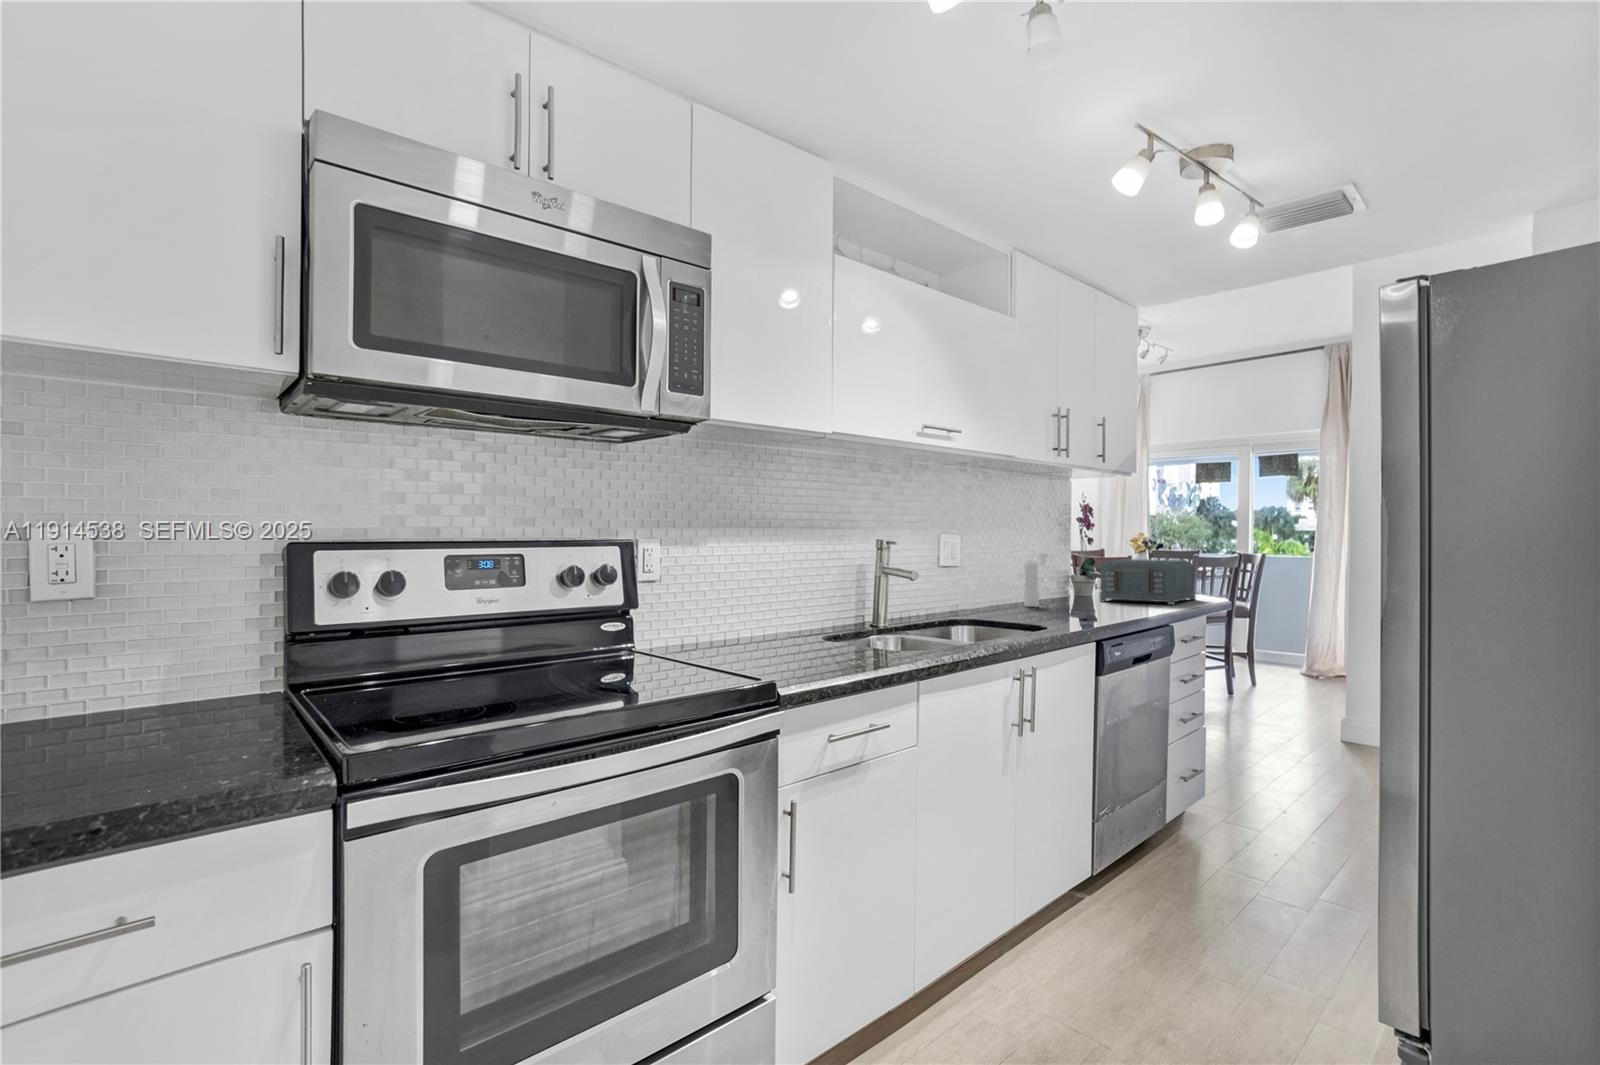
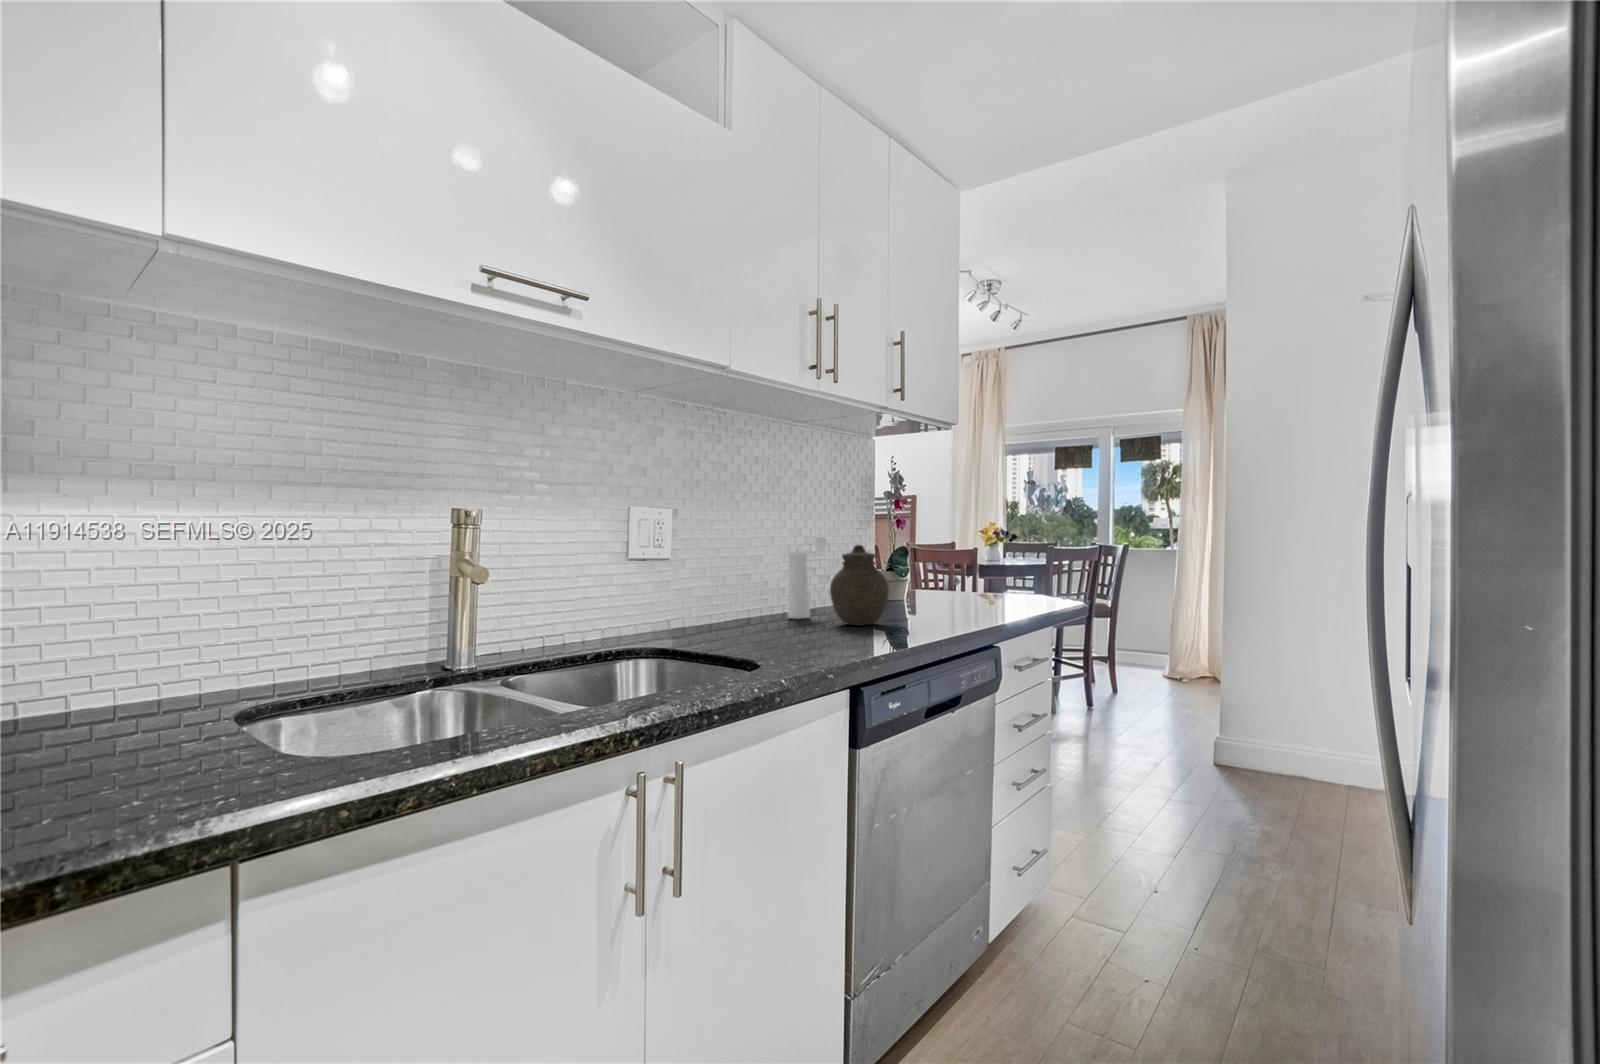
jar: none [1059,559,1099,611] -> present [830,545,889,625]
toaster: present [1099,559,1196,605] -> none [907,547,1038,611]

